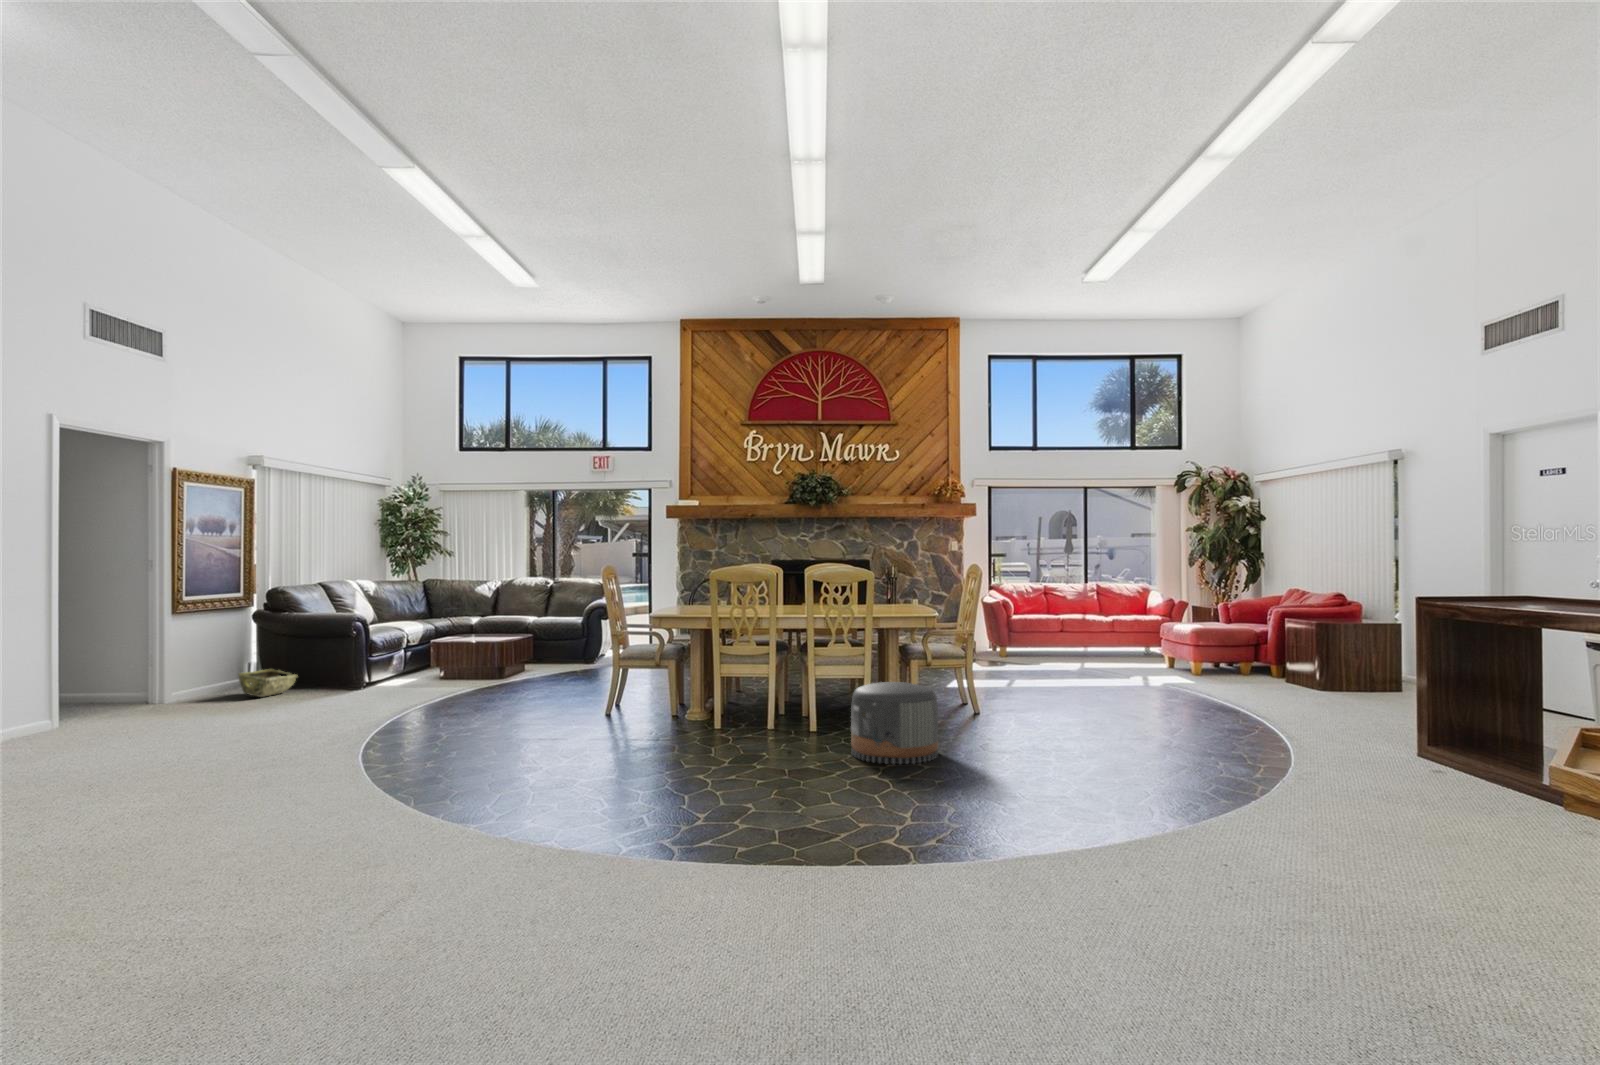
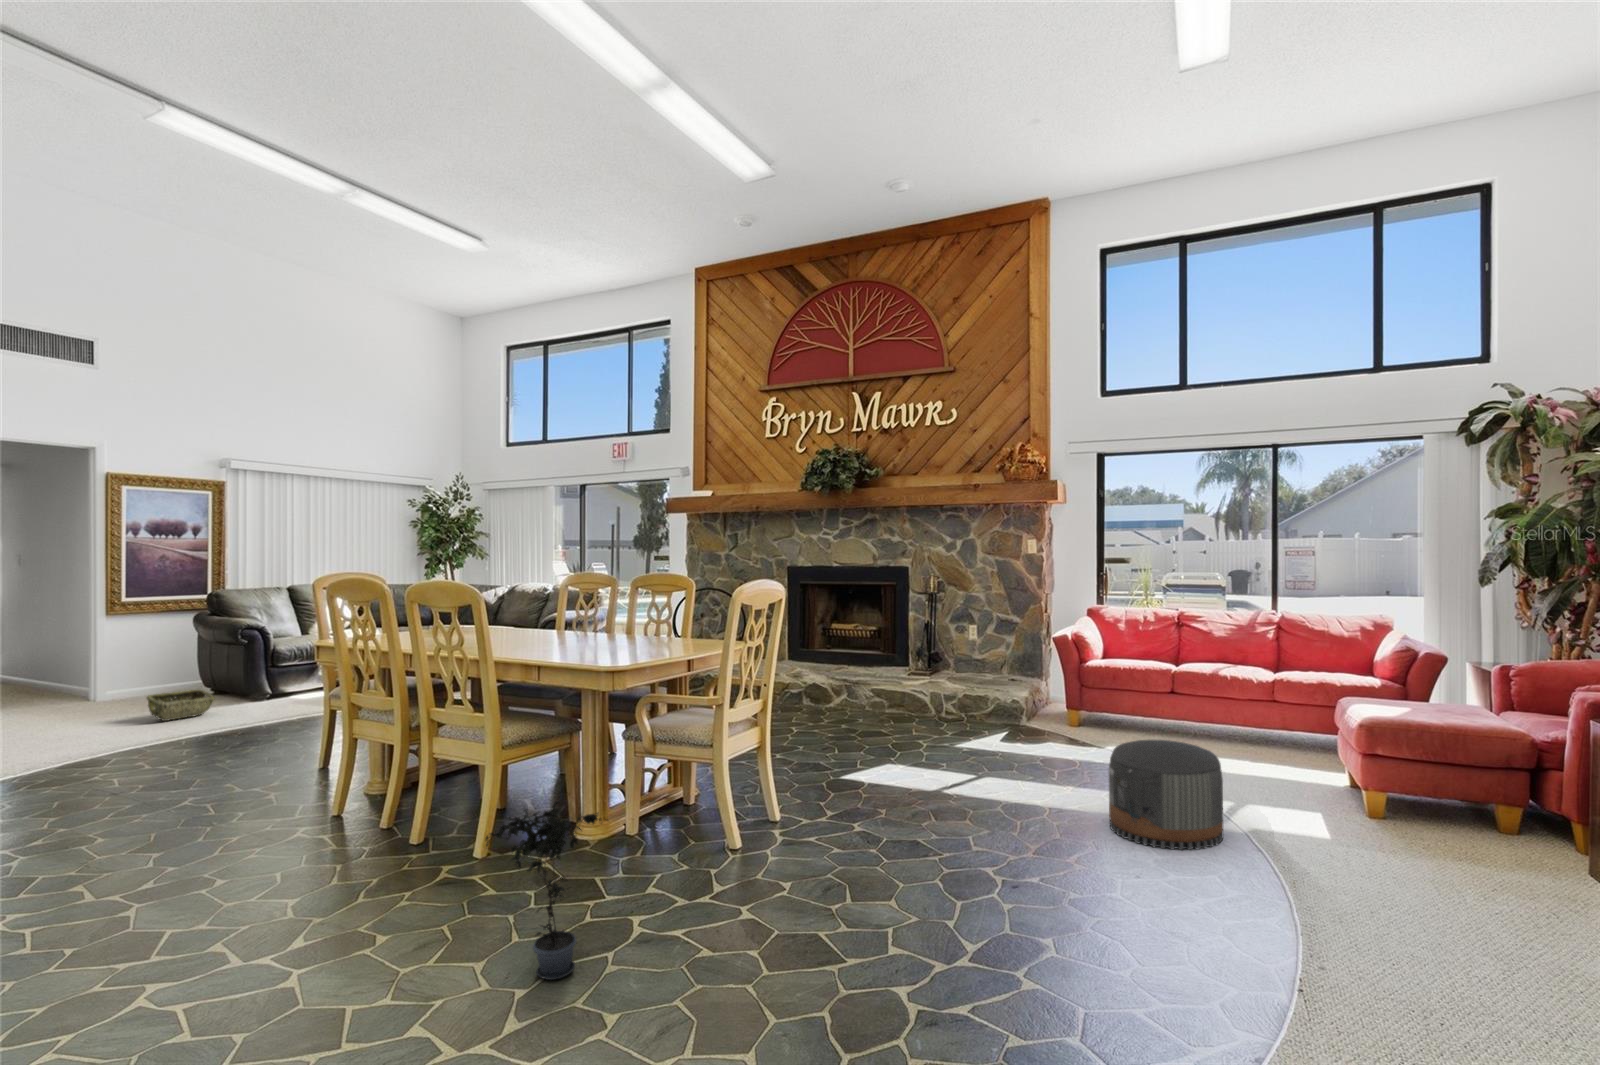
potted plant: none [975,646,1017,744] -> present [486,801,608,980]
pouf: present [851,682,938,764] -> present [1109,740,1223,850]

